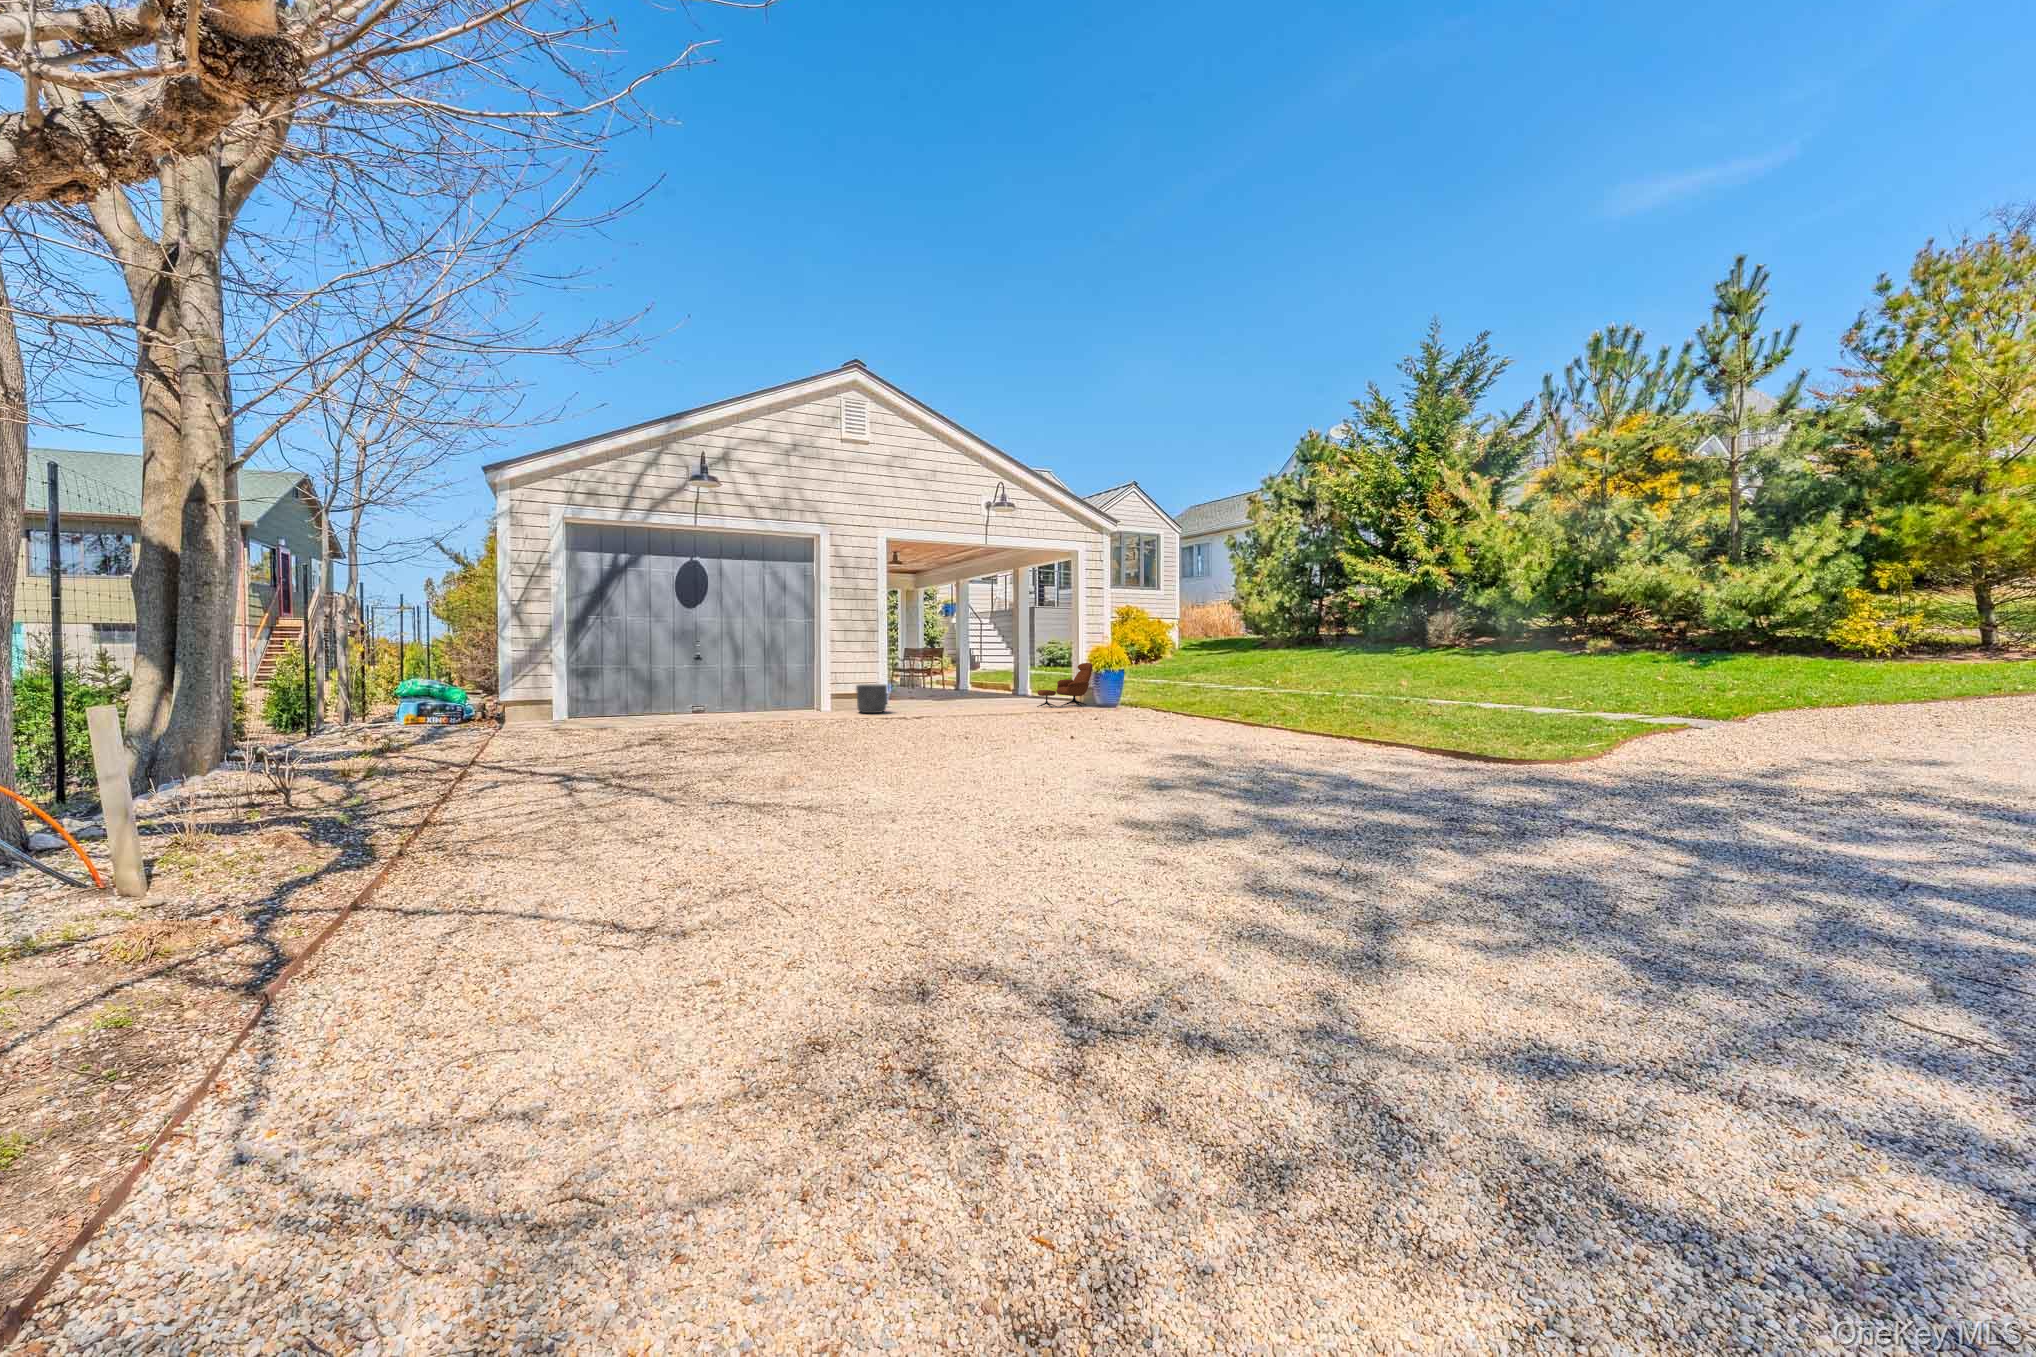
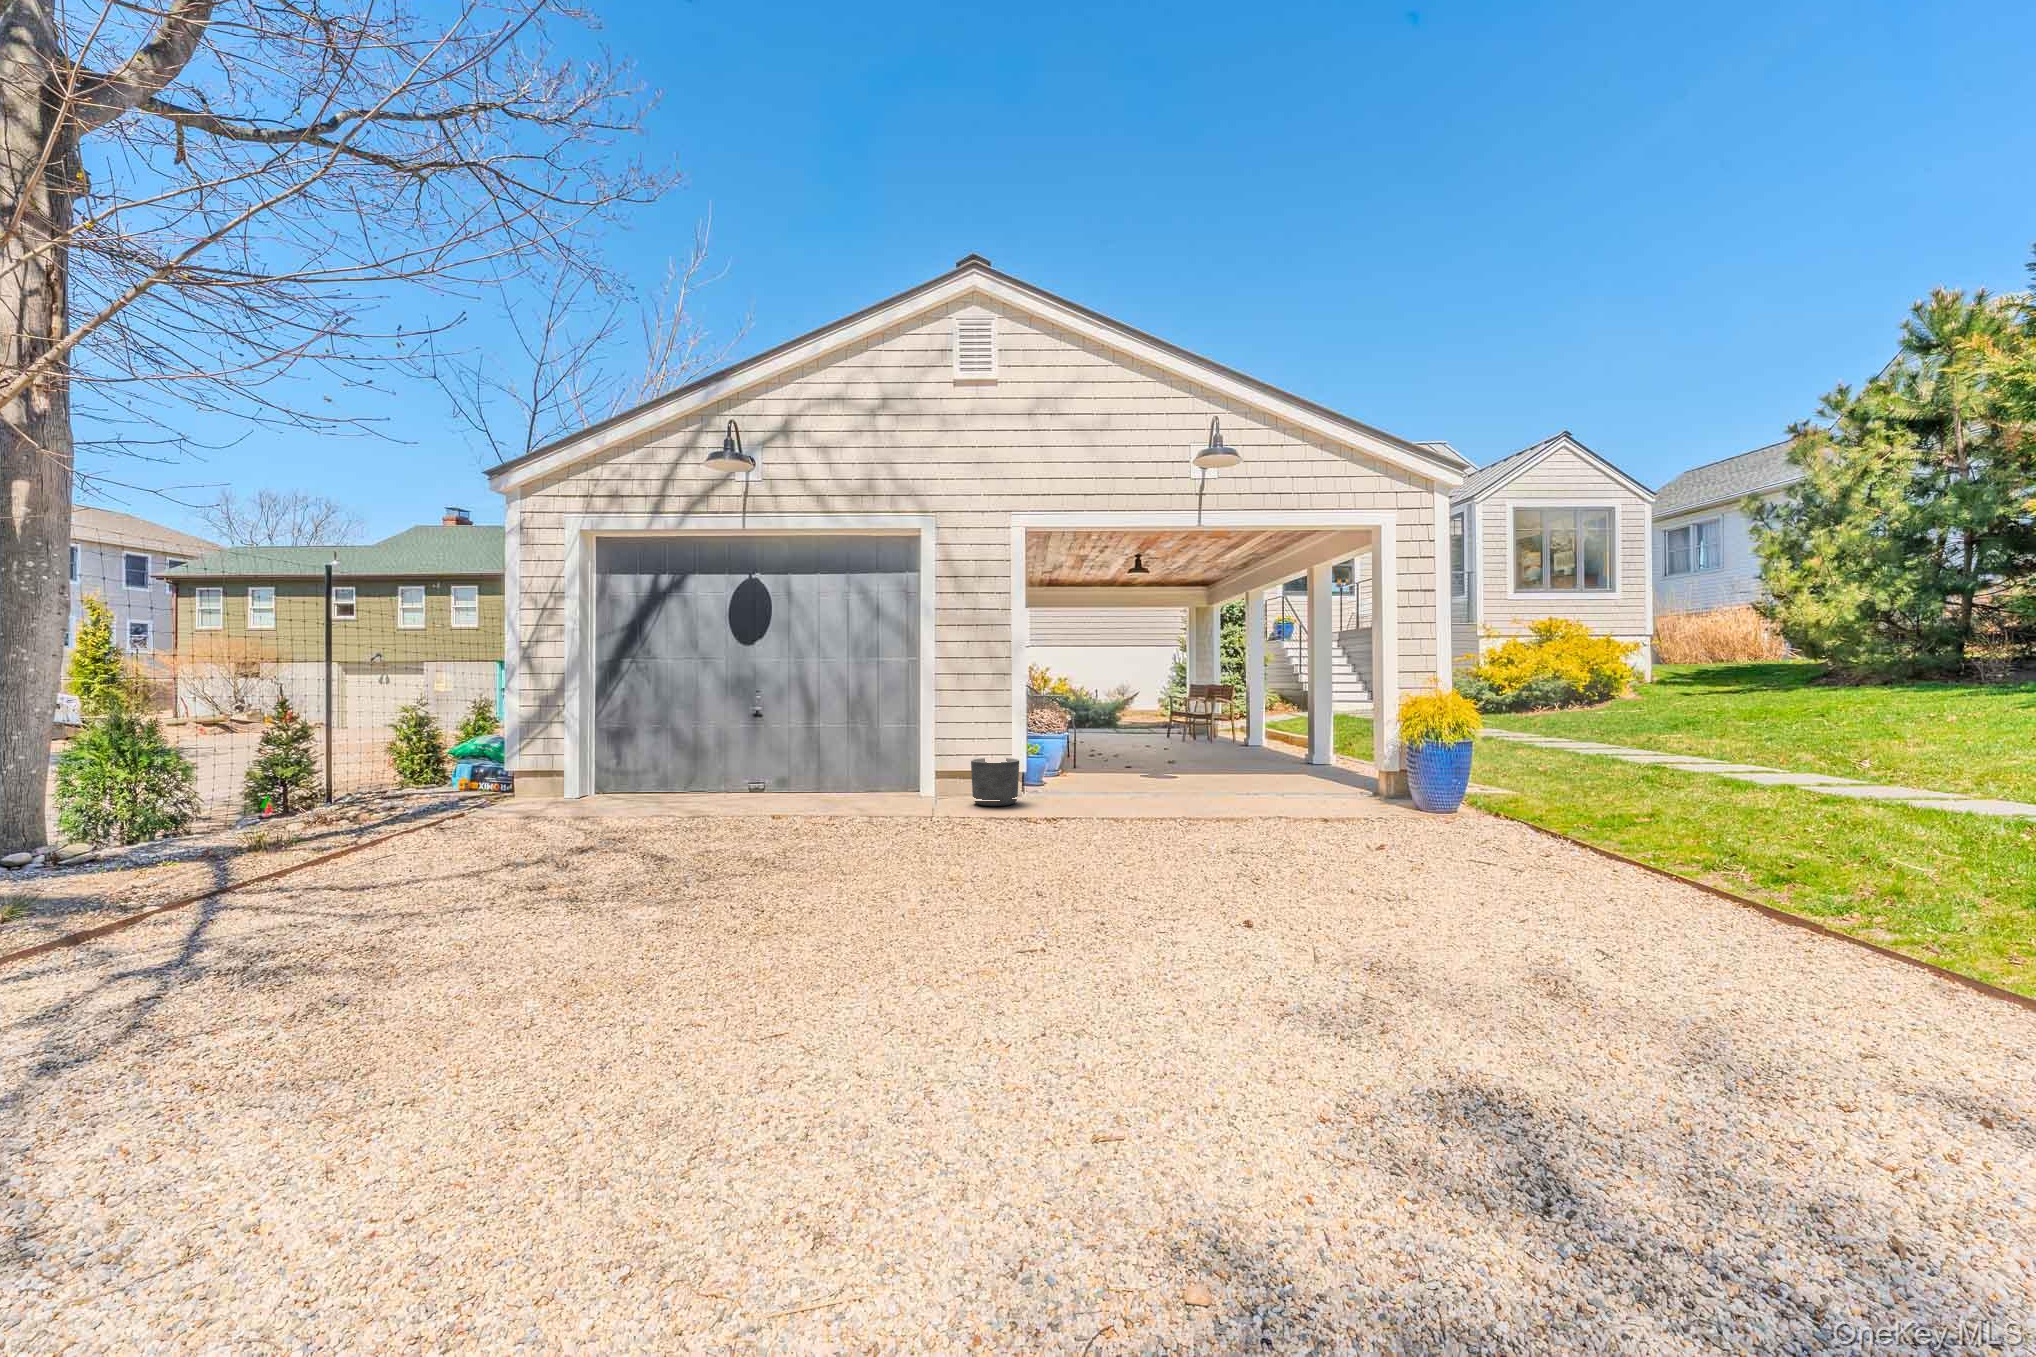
lounge chair: present [1037,663,1092,707] -> none [1284,729,1397,811]

